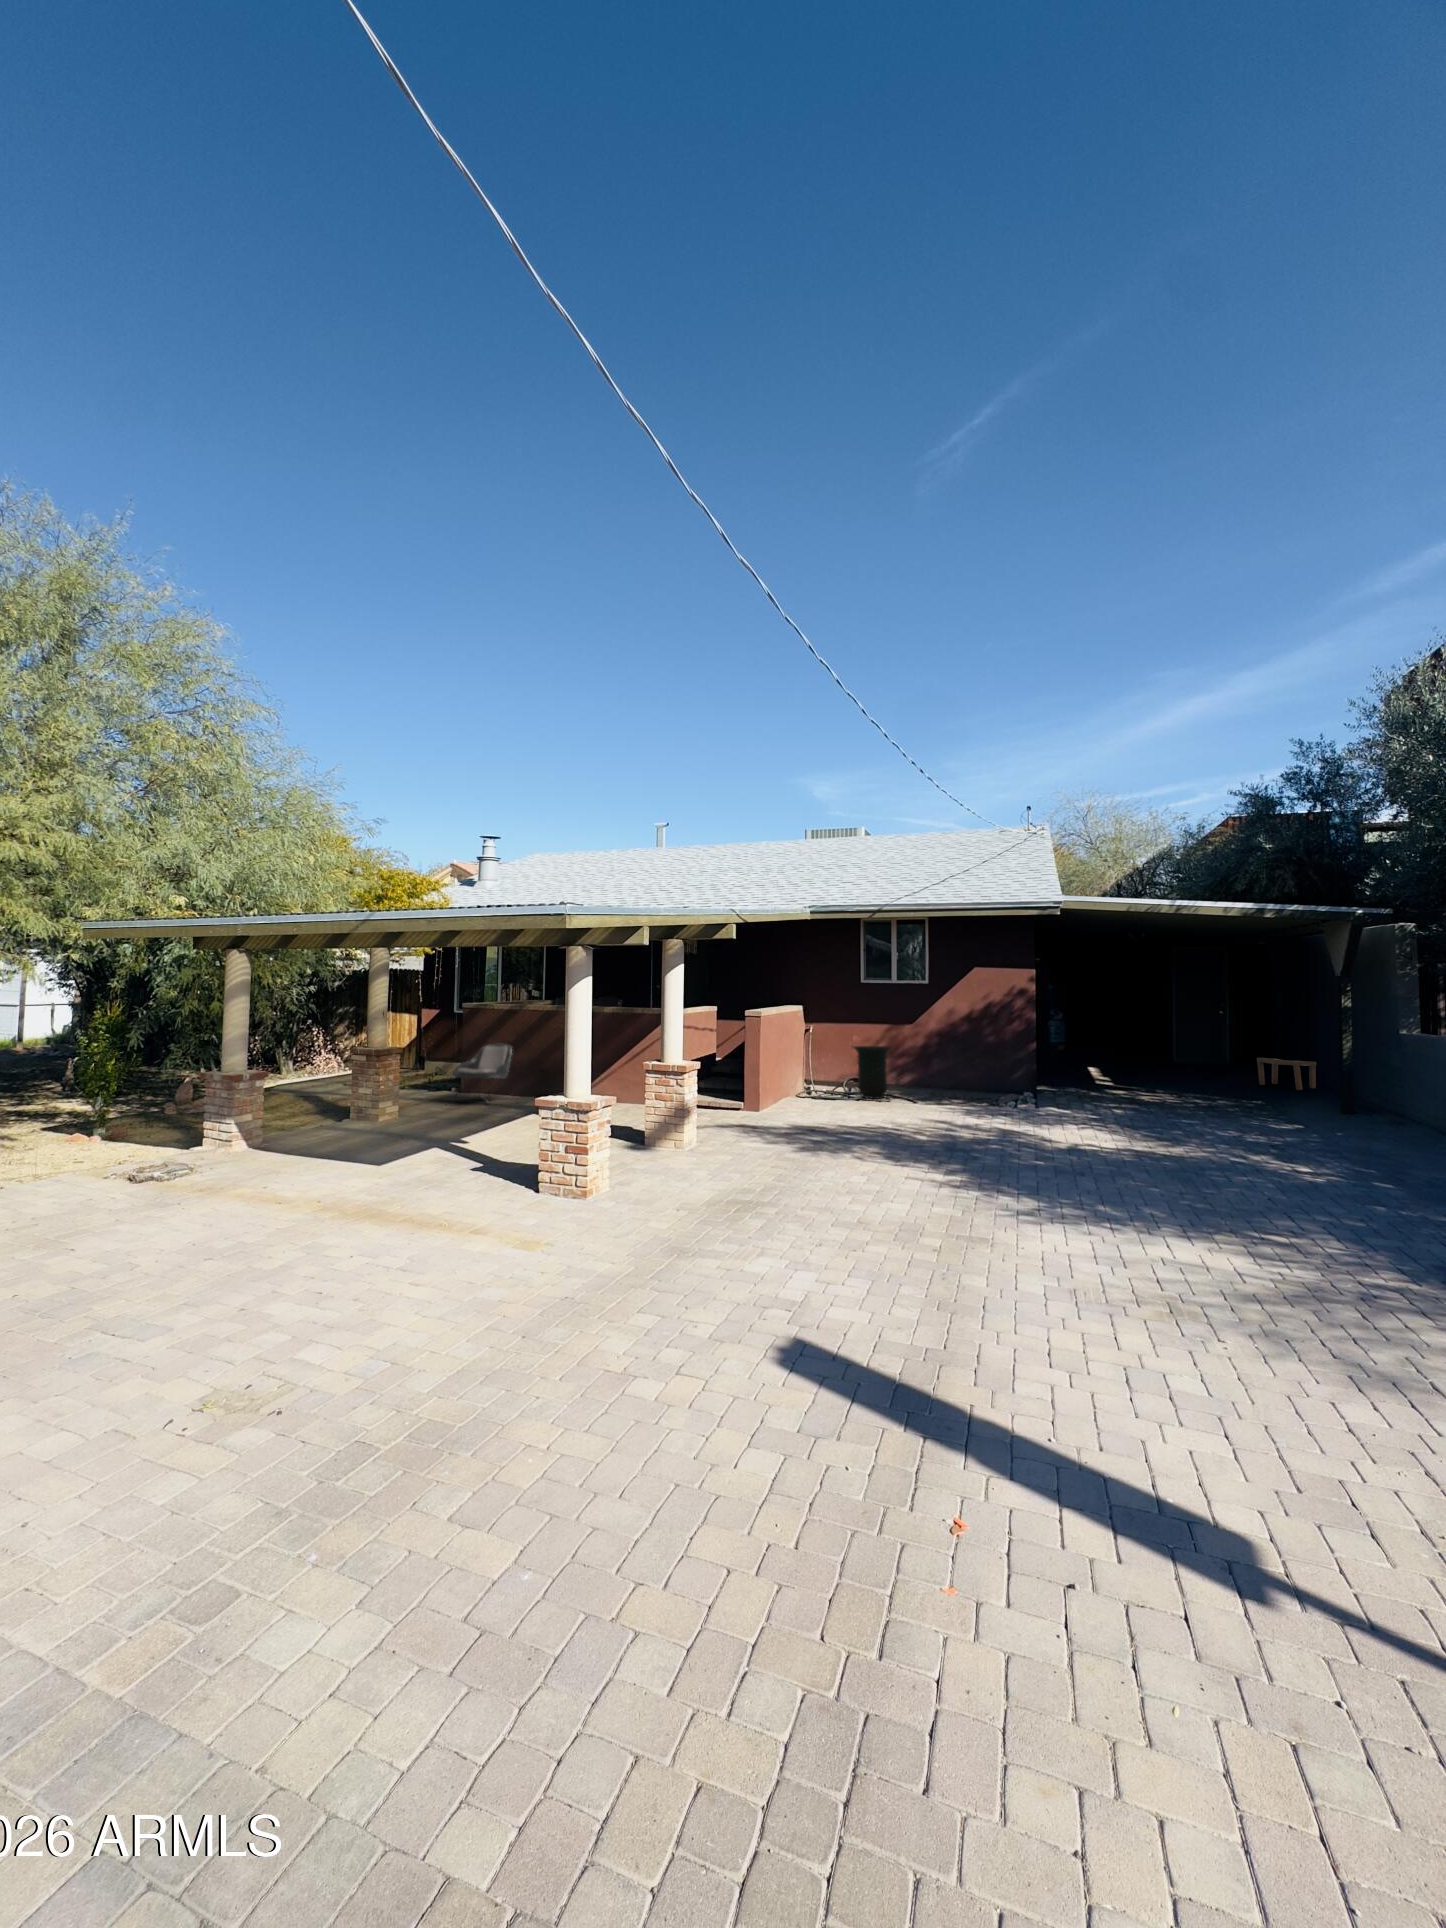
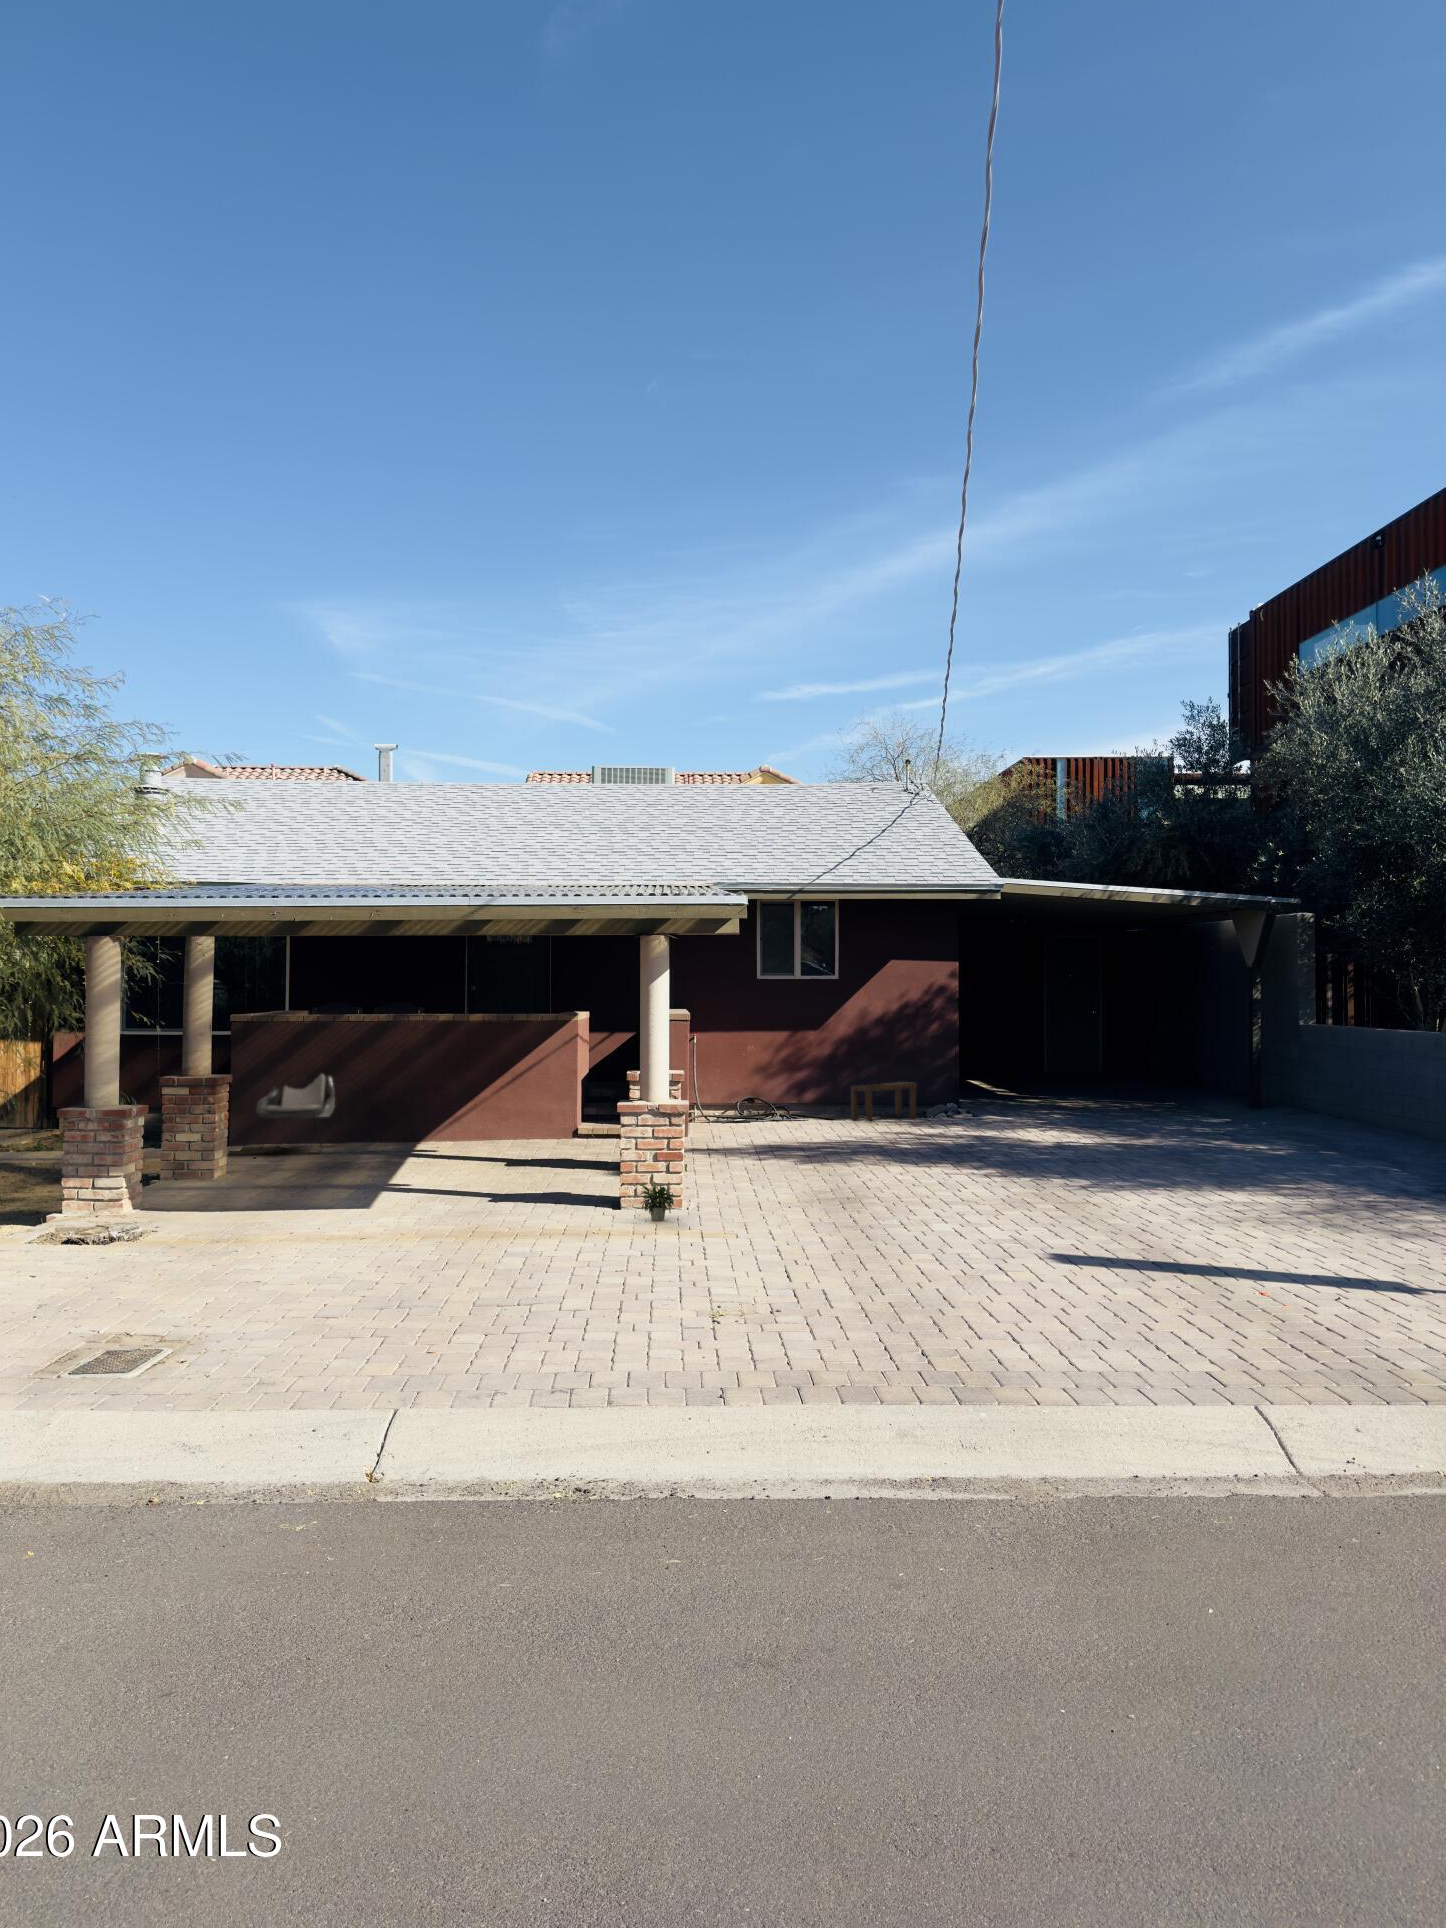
trash can: present [852,1046,891,1099] -> none [752,1058,803,1122]
bench: present [1257,1058,1317,1090] -> present [851,1082,917,1121]
potted plant: none [535,1172,569,1209] -> present [640,1184,676,1221]

